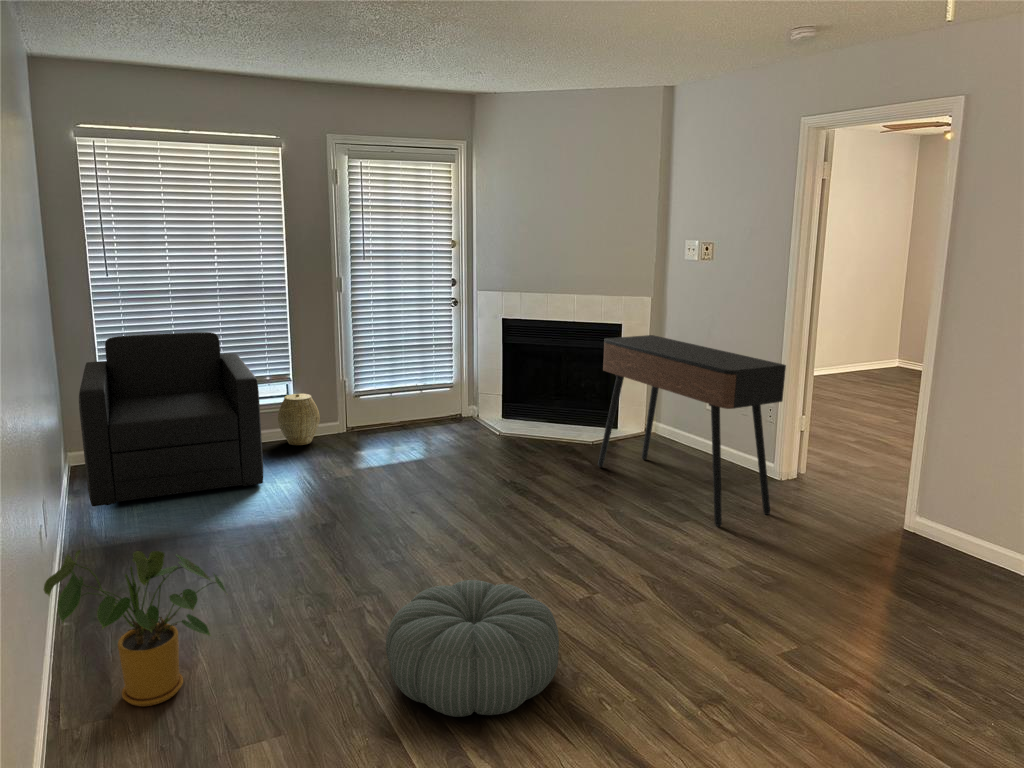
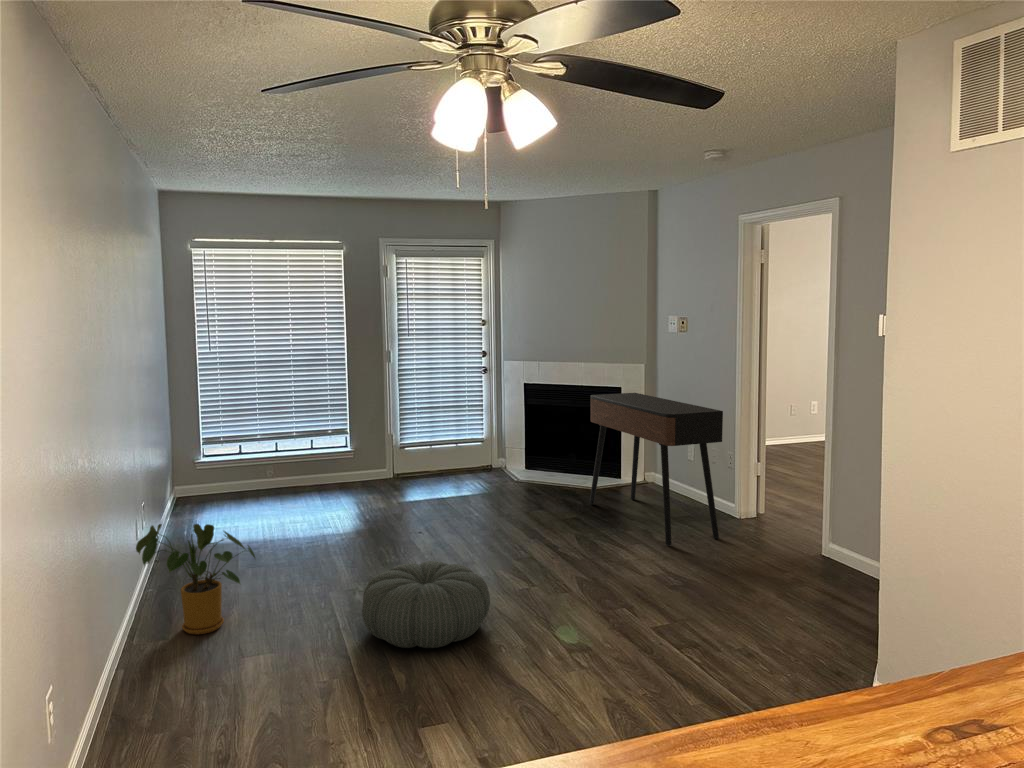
armchair: present [79,332,263,506] -> none [181,394,315,522]
woven basket: present [278,394,320,445] -> none [336,444,369,486]

